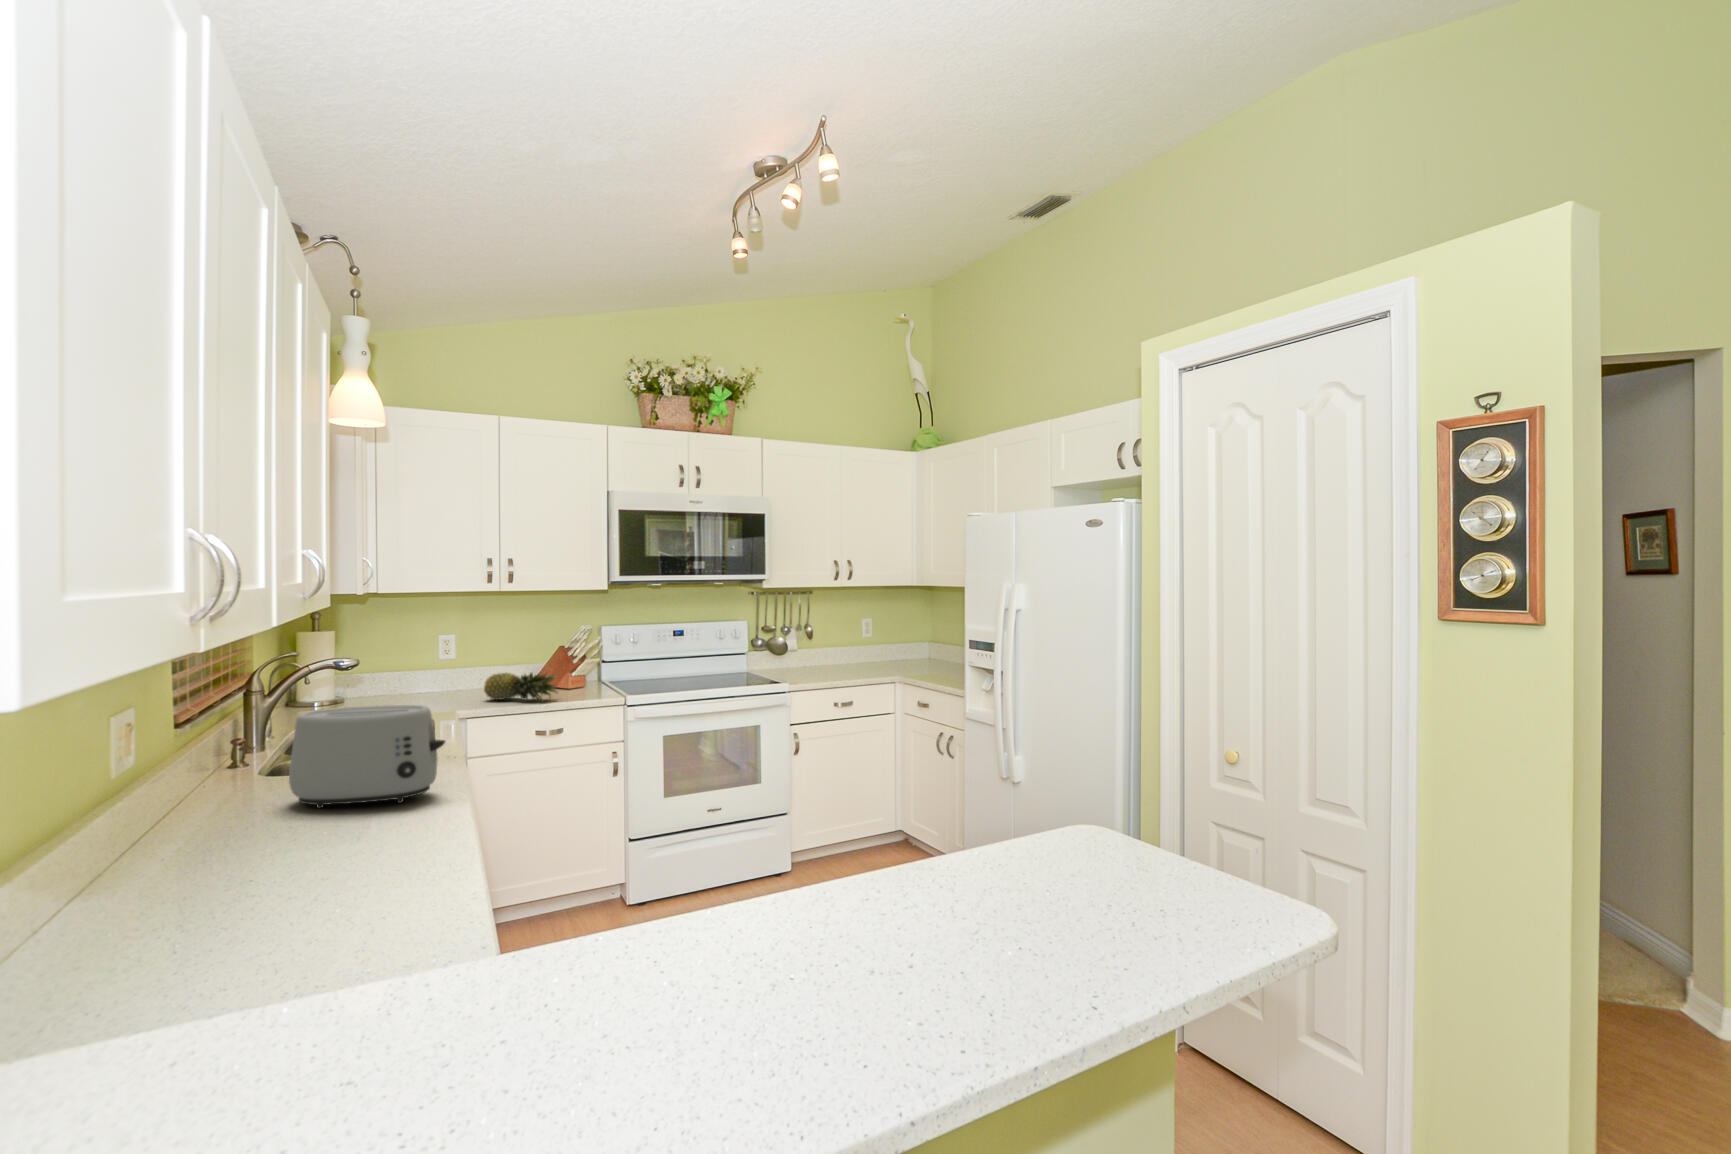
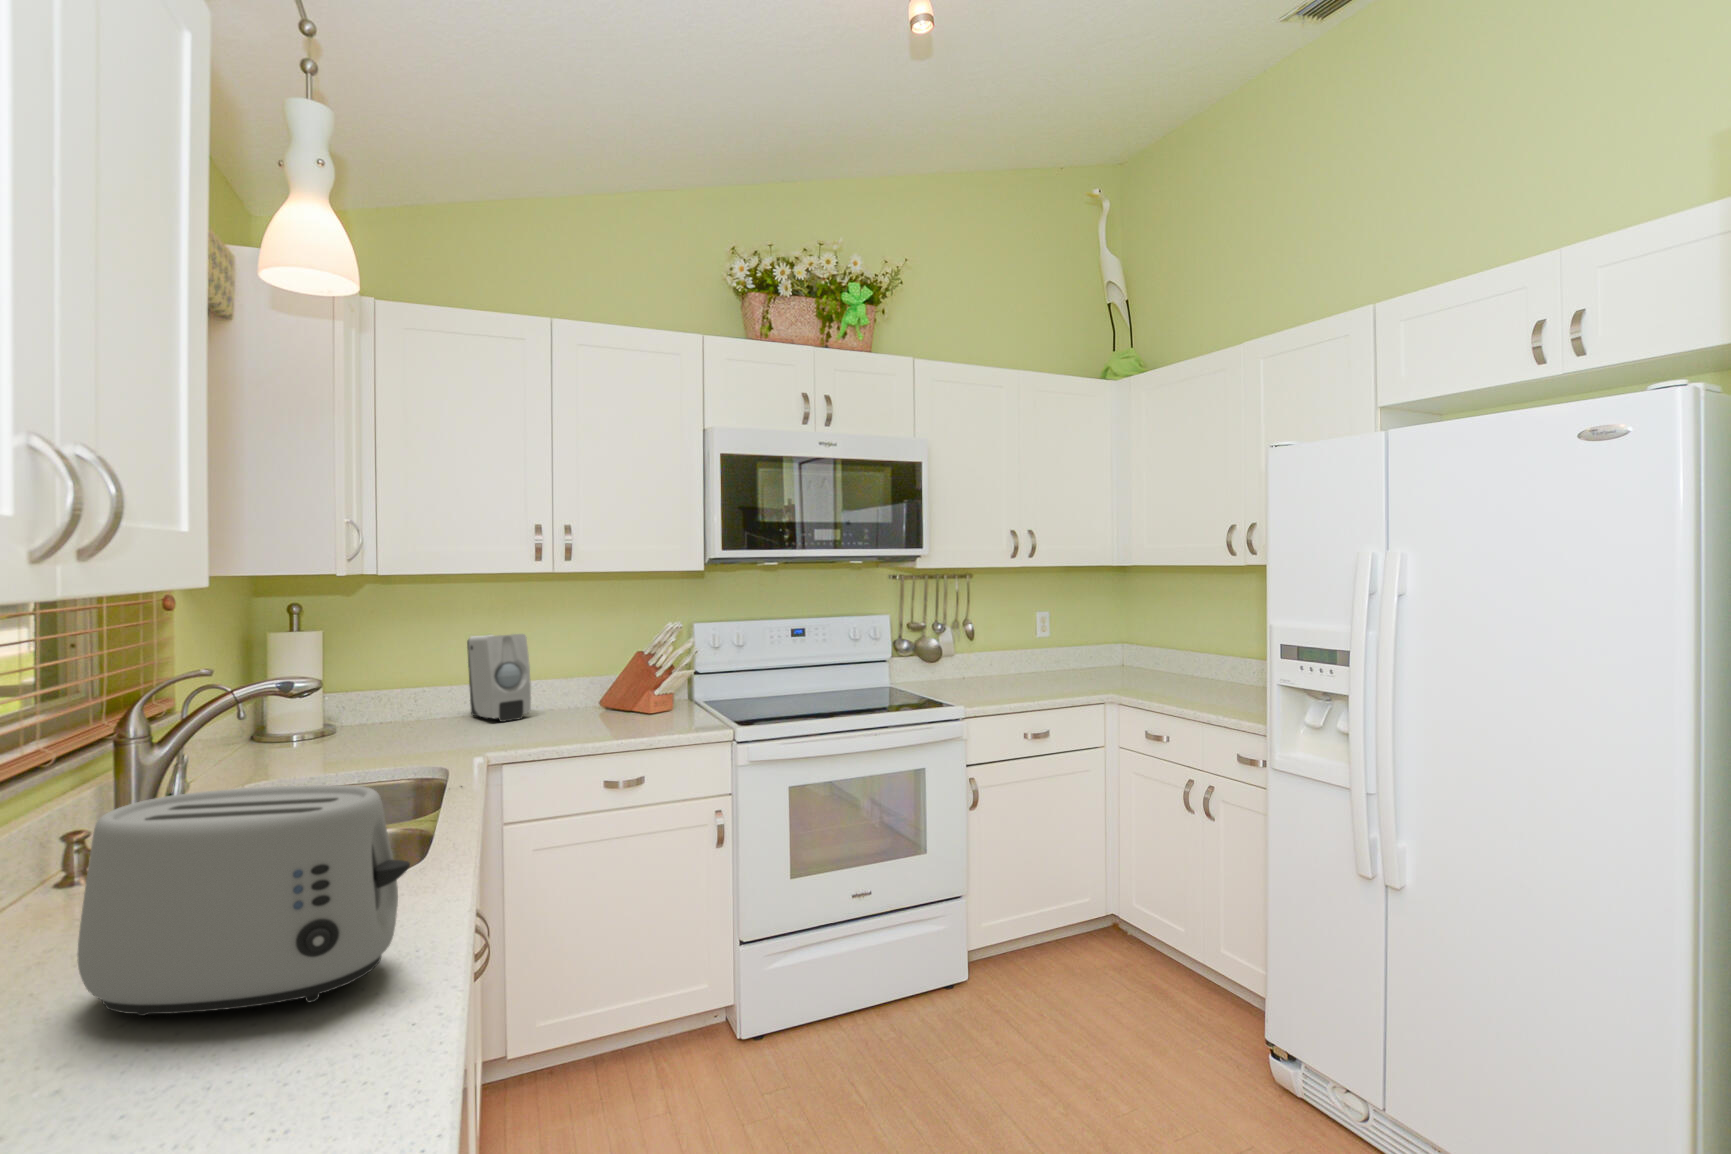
soap dispenser: none [435,634,482,695] -> present [467,634,531,722]
fruit: present [484,673,558,700] -> none [531,690,639,738]

